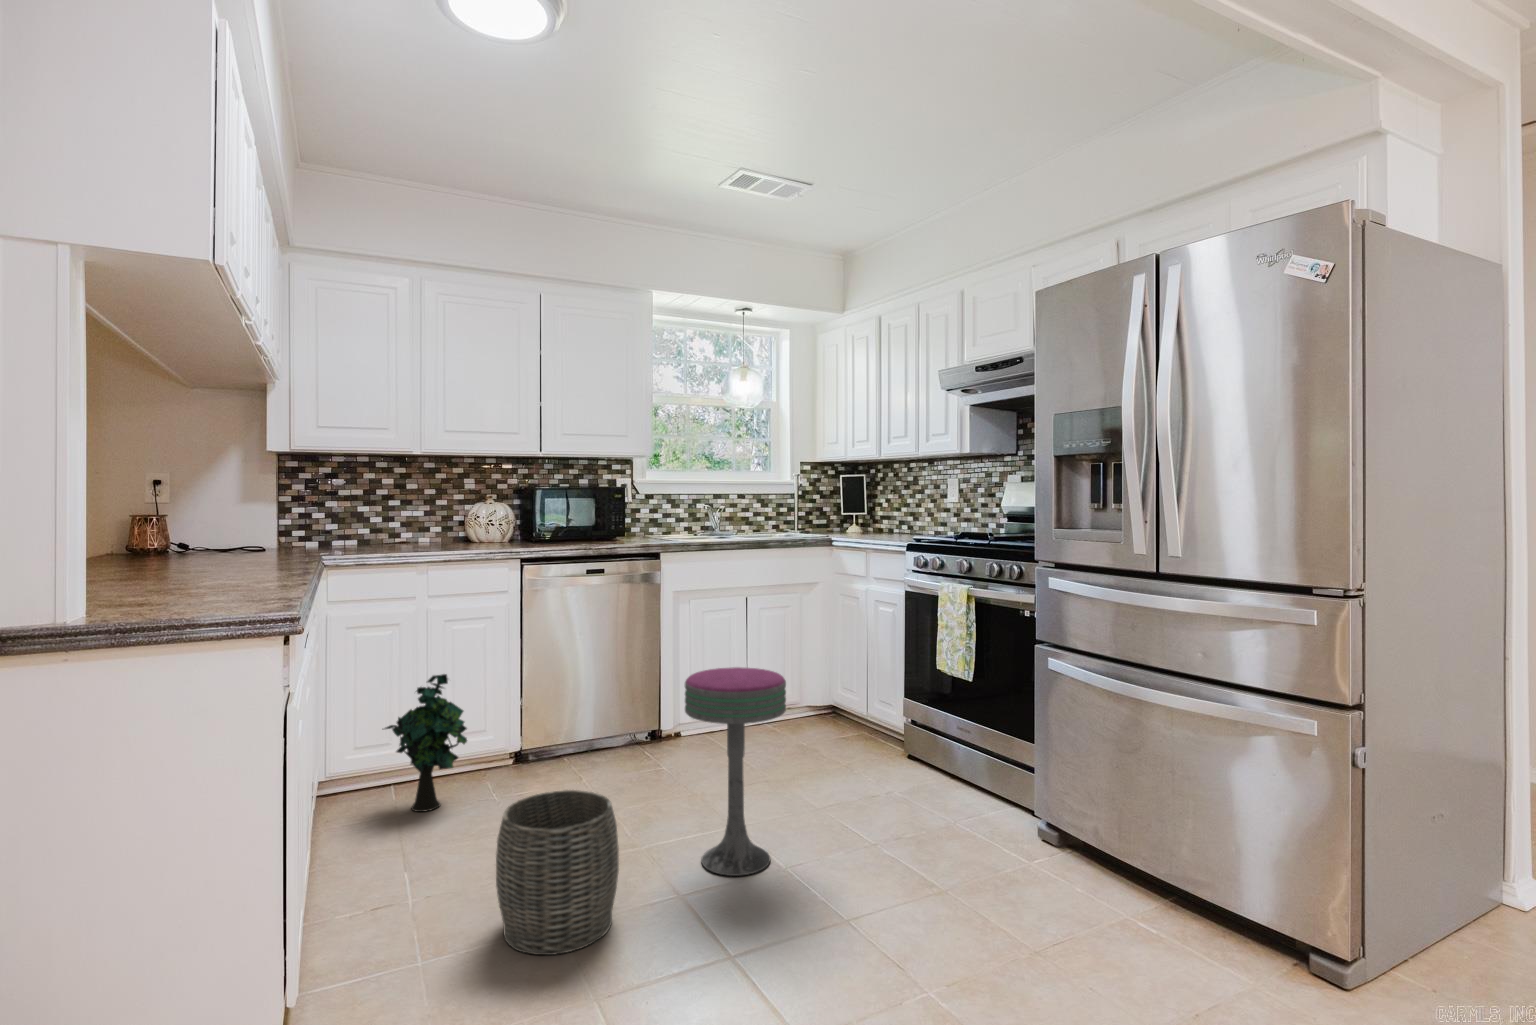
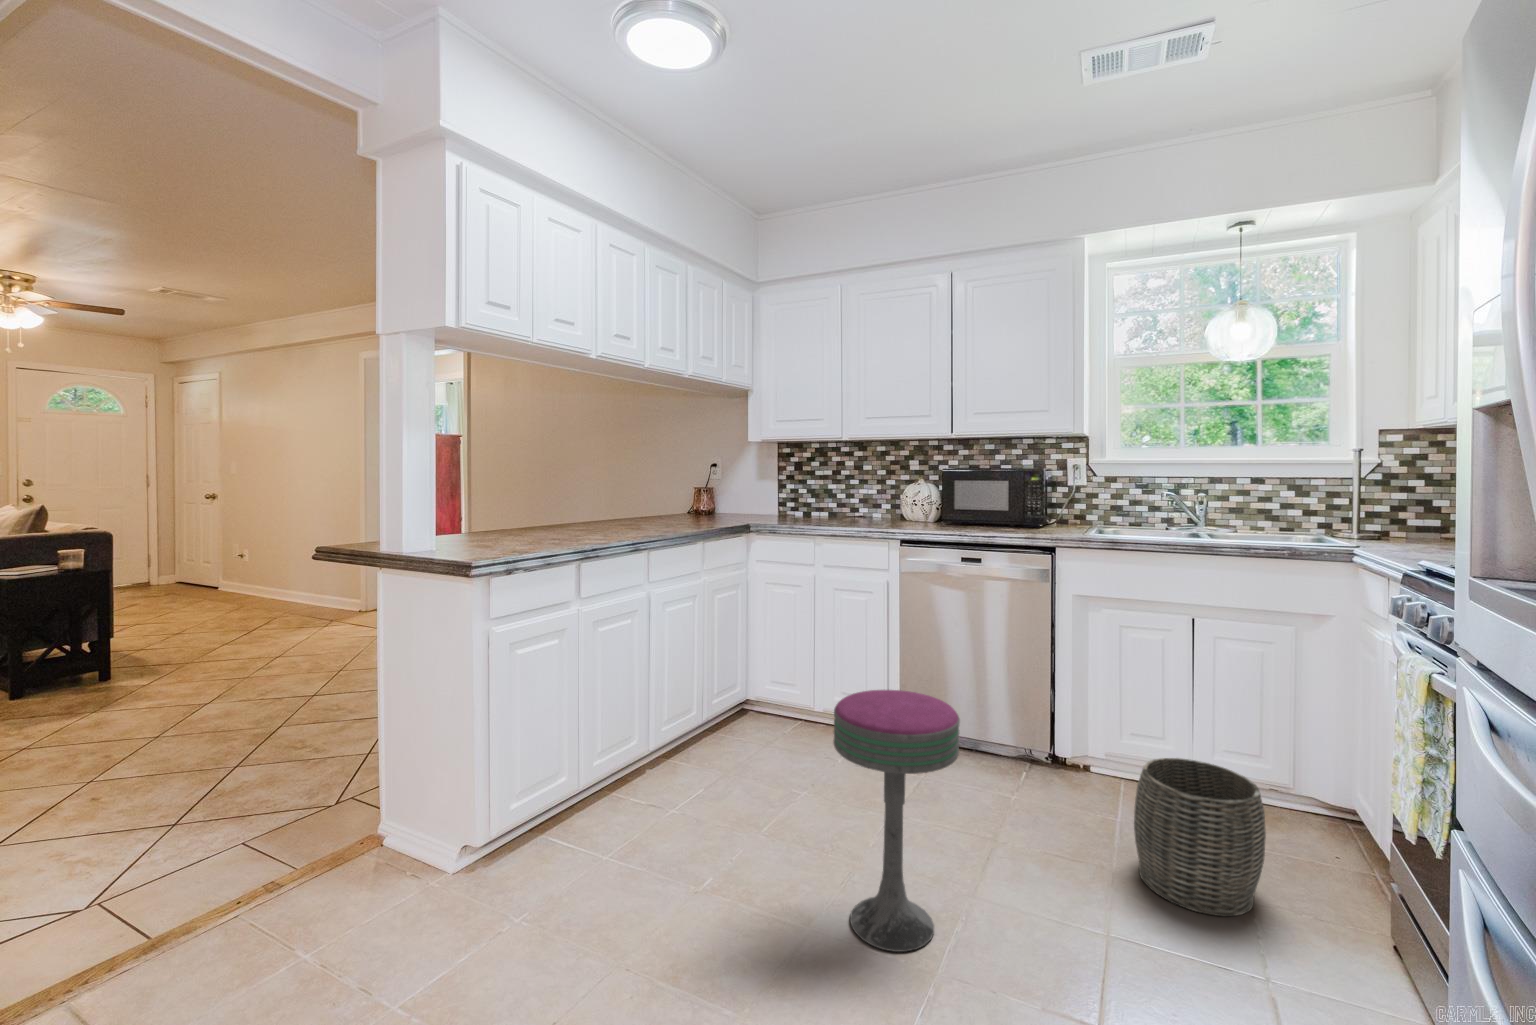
decorative plant: present [385,674,467,812] -> none [760,632,822,745]
woven basket: present [496,790,619,955] -> present [1134,758,1266,916]

